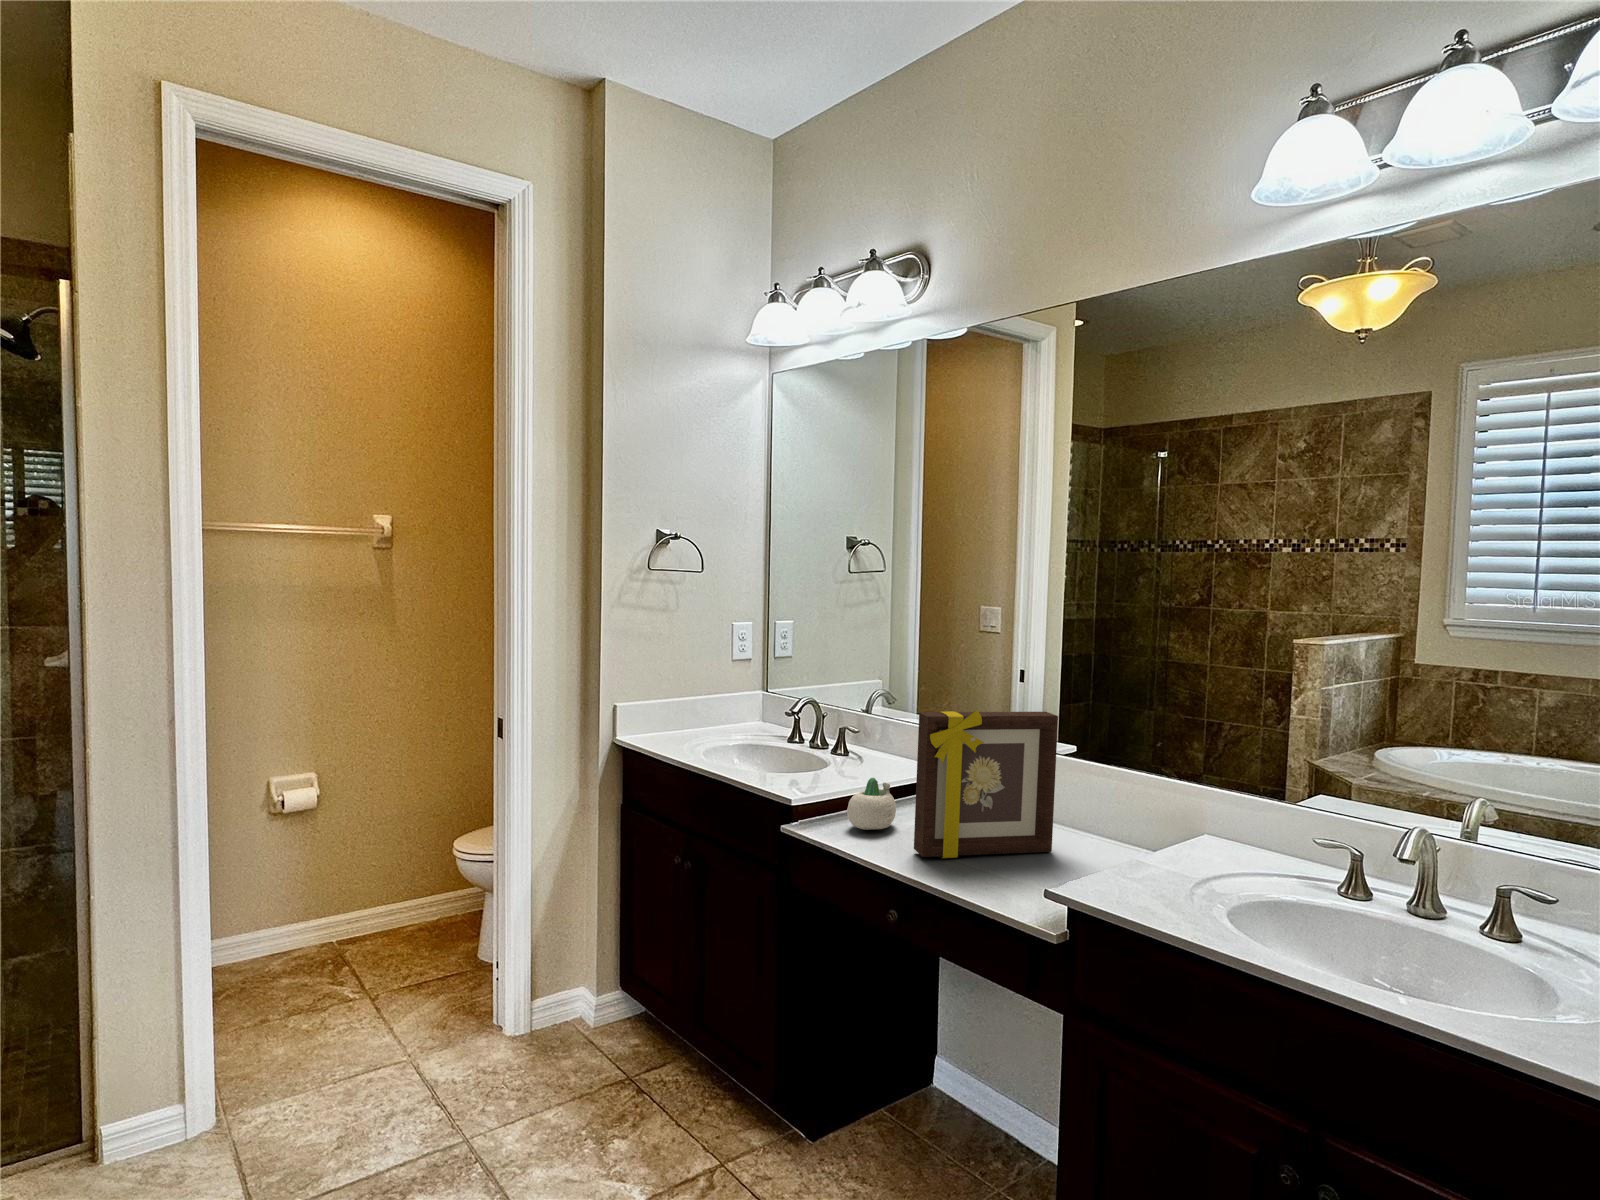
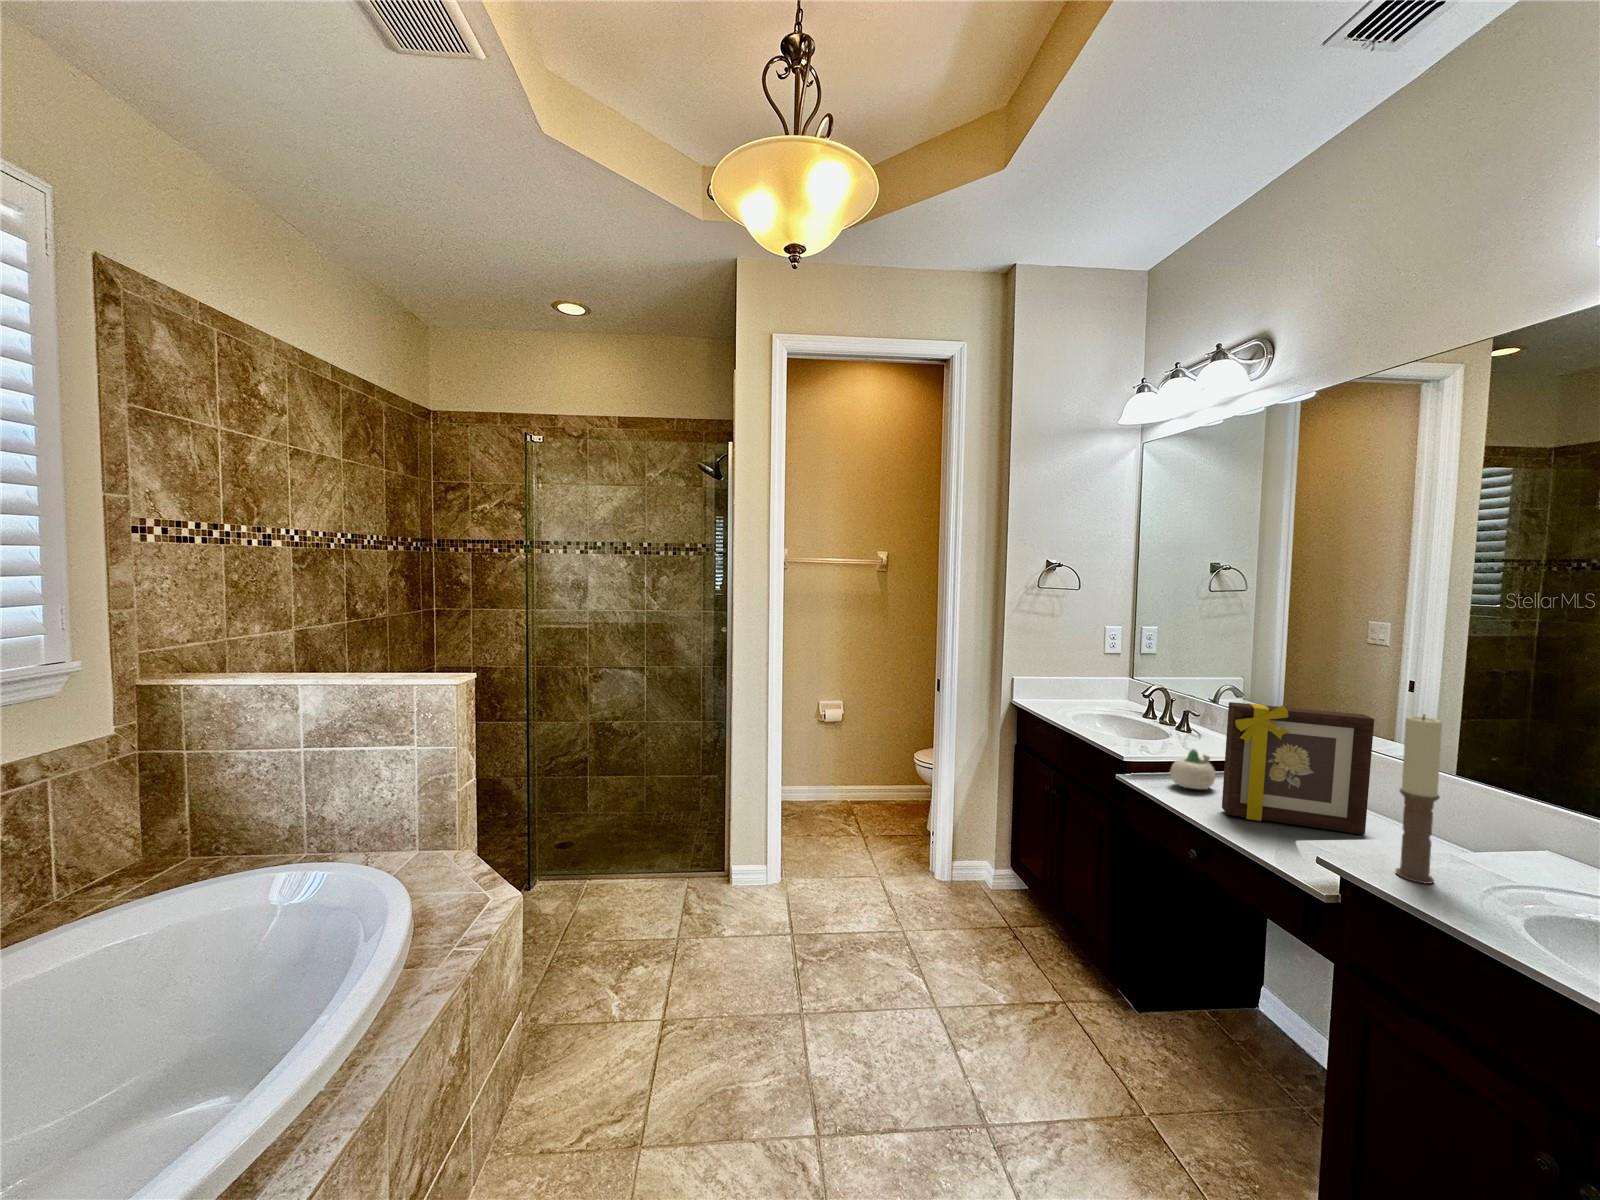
candle: none [1115,707,1154,902] -> present [1395,715,1442,884]

